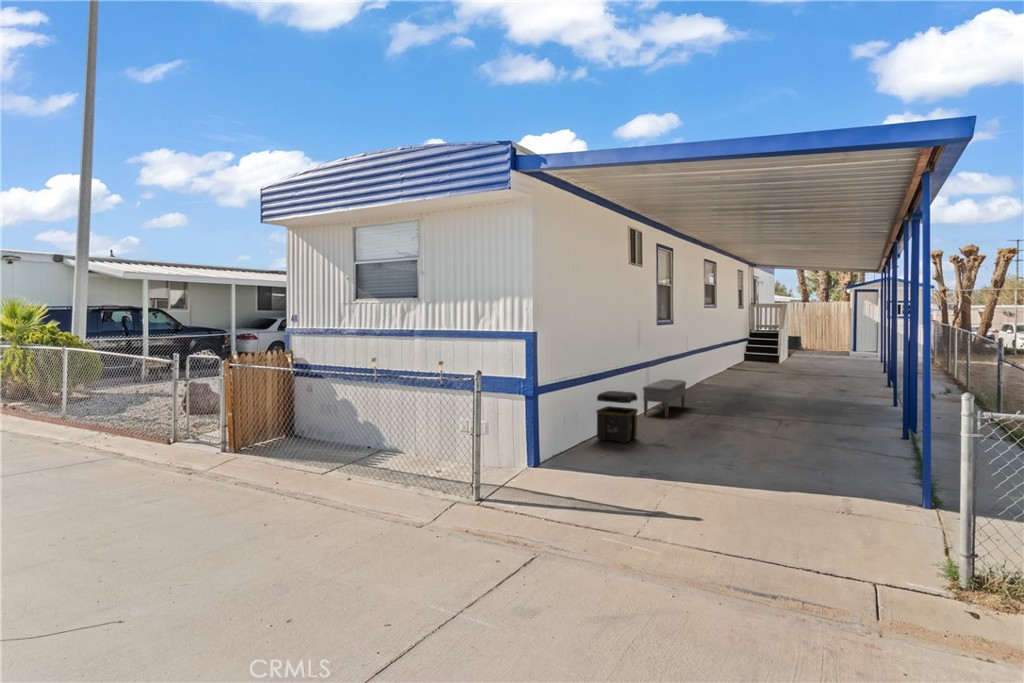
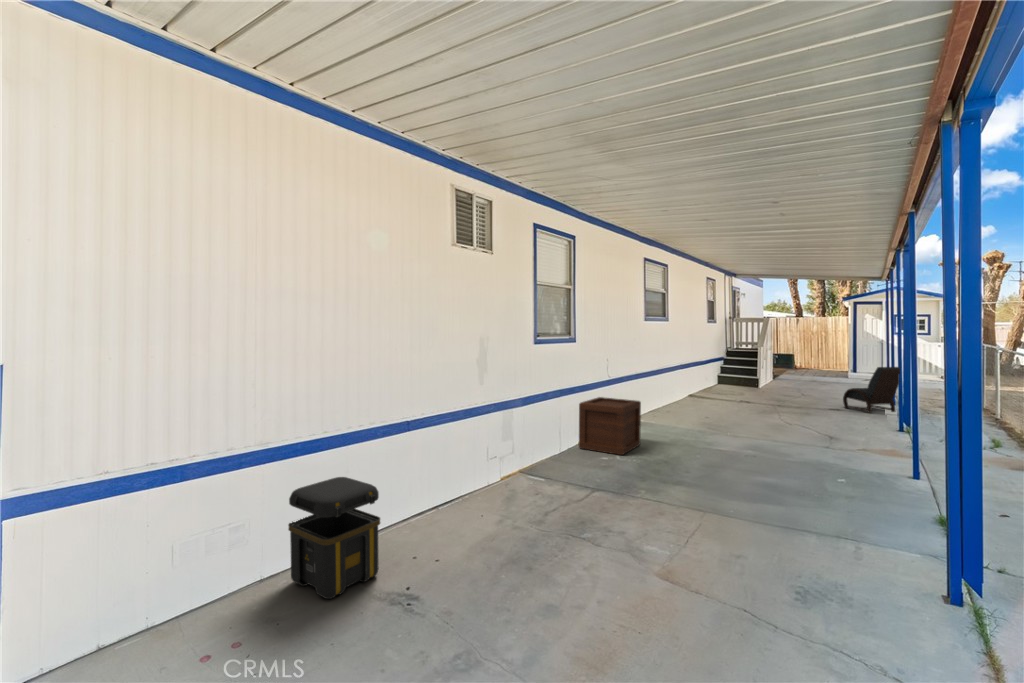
lounge chair: none [848,342,893,377] -> present [843,367,900,413]
wooden crate: none [677,362,717,399] -> present [579,397,641,455]
bench: present [643,379,686,418] -> none [478,429,569,503]

